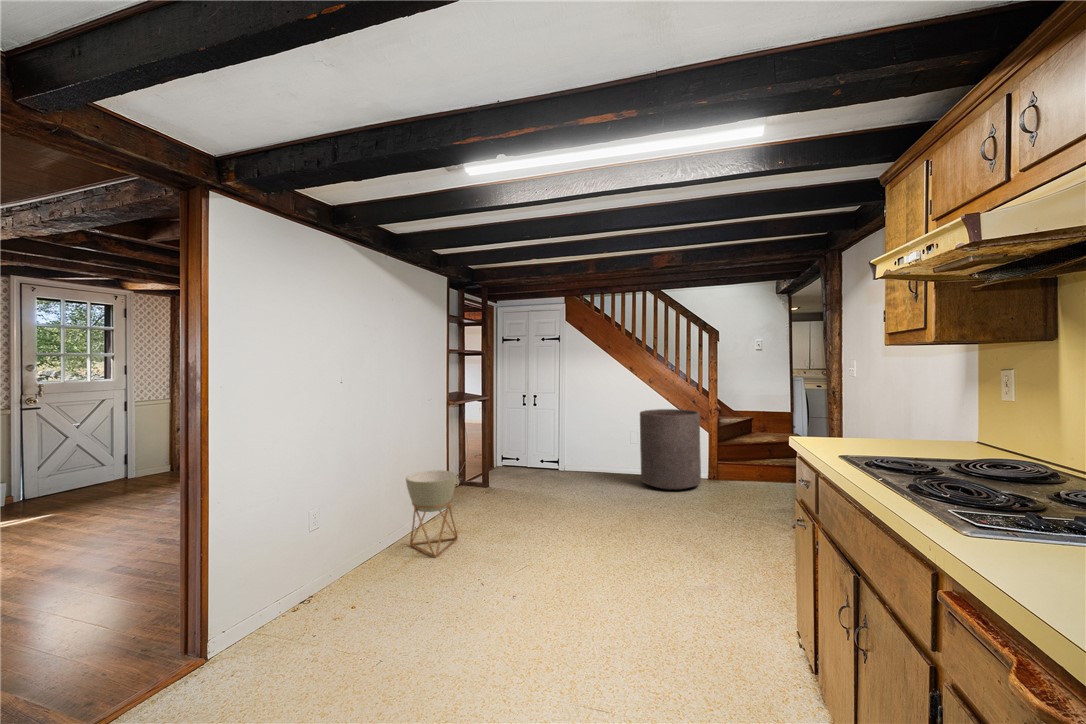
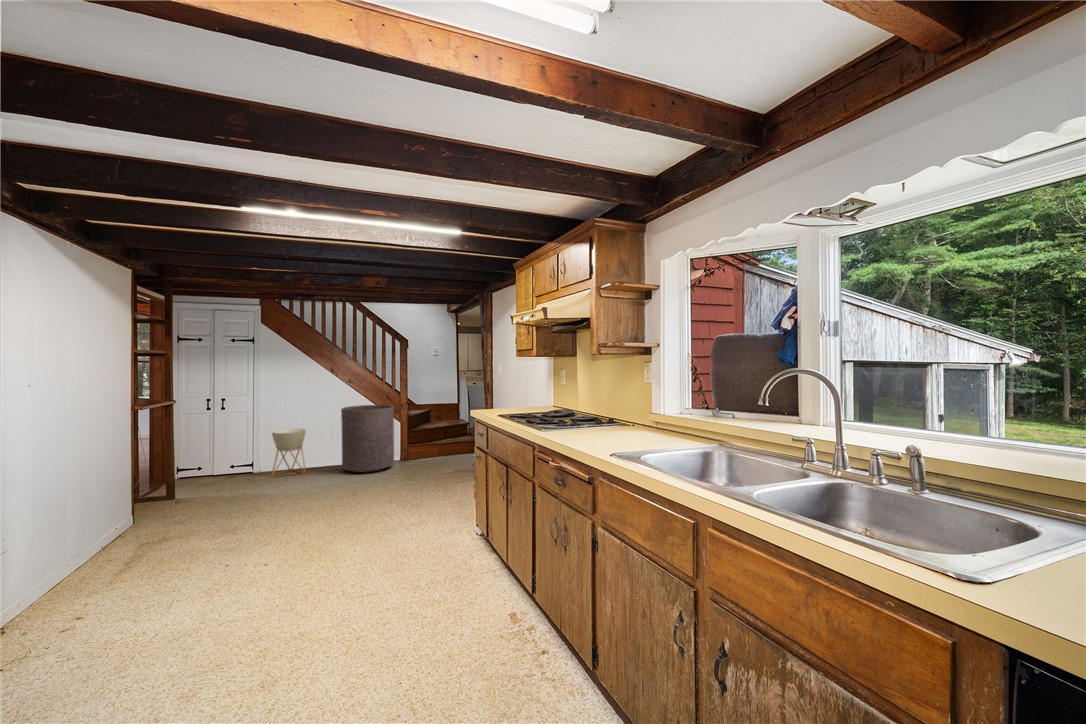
planter: present [406,470,458,557] -> present [272,429,306,477]

